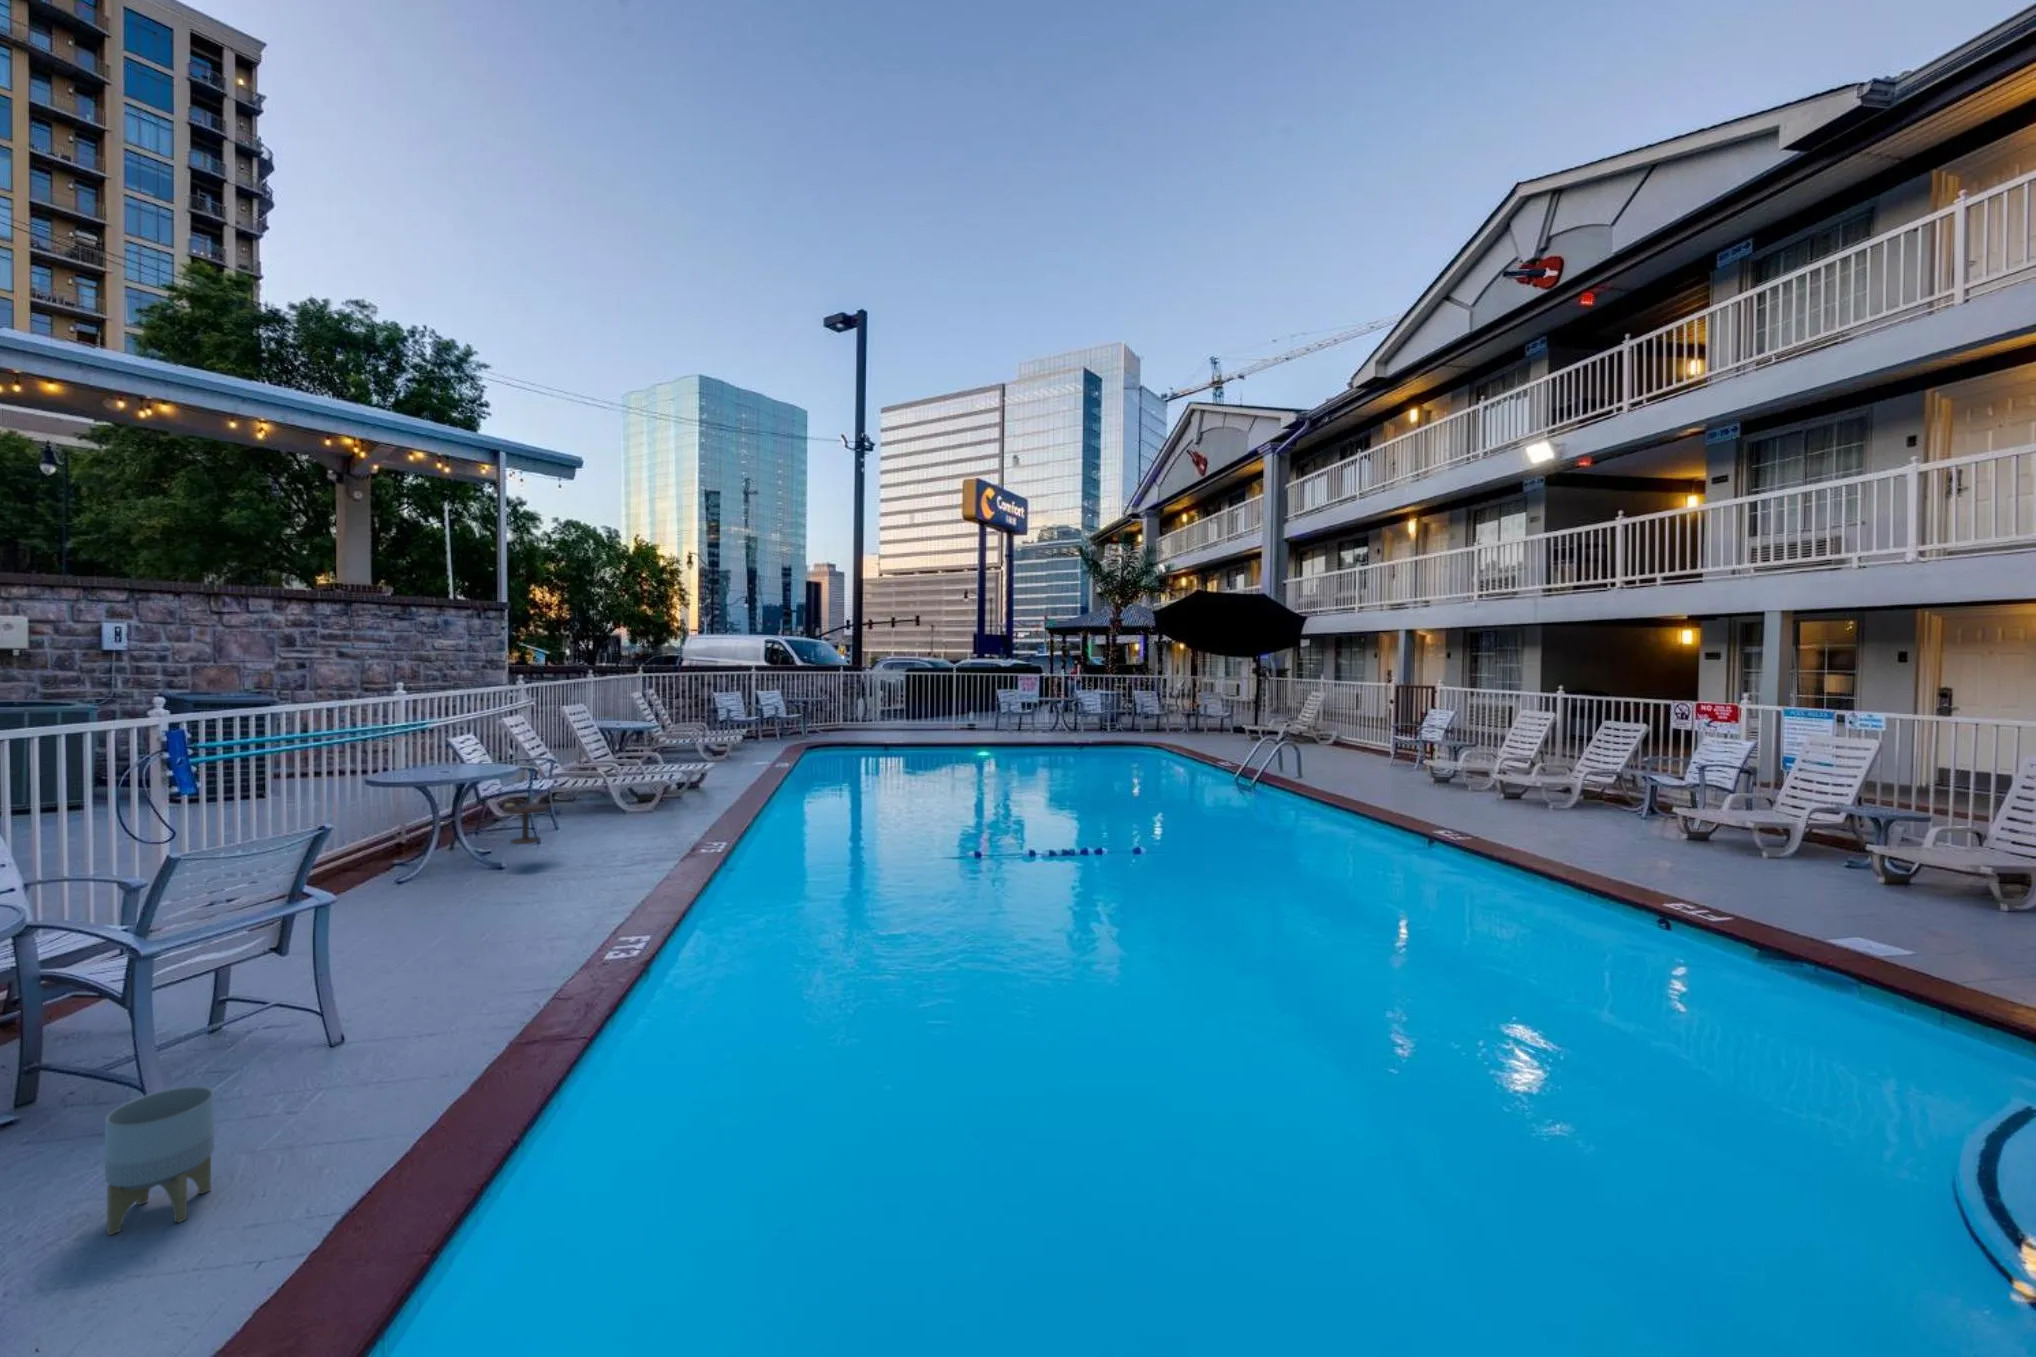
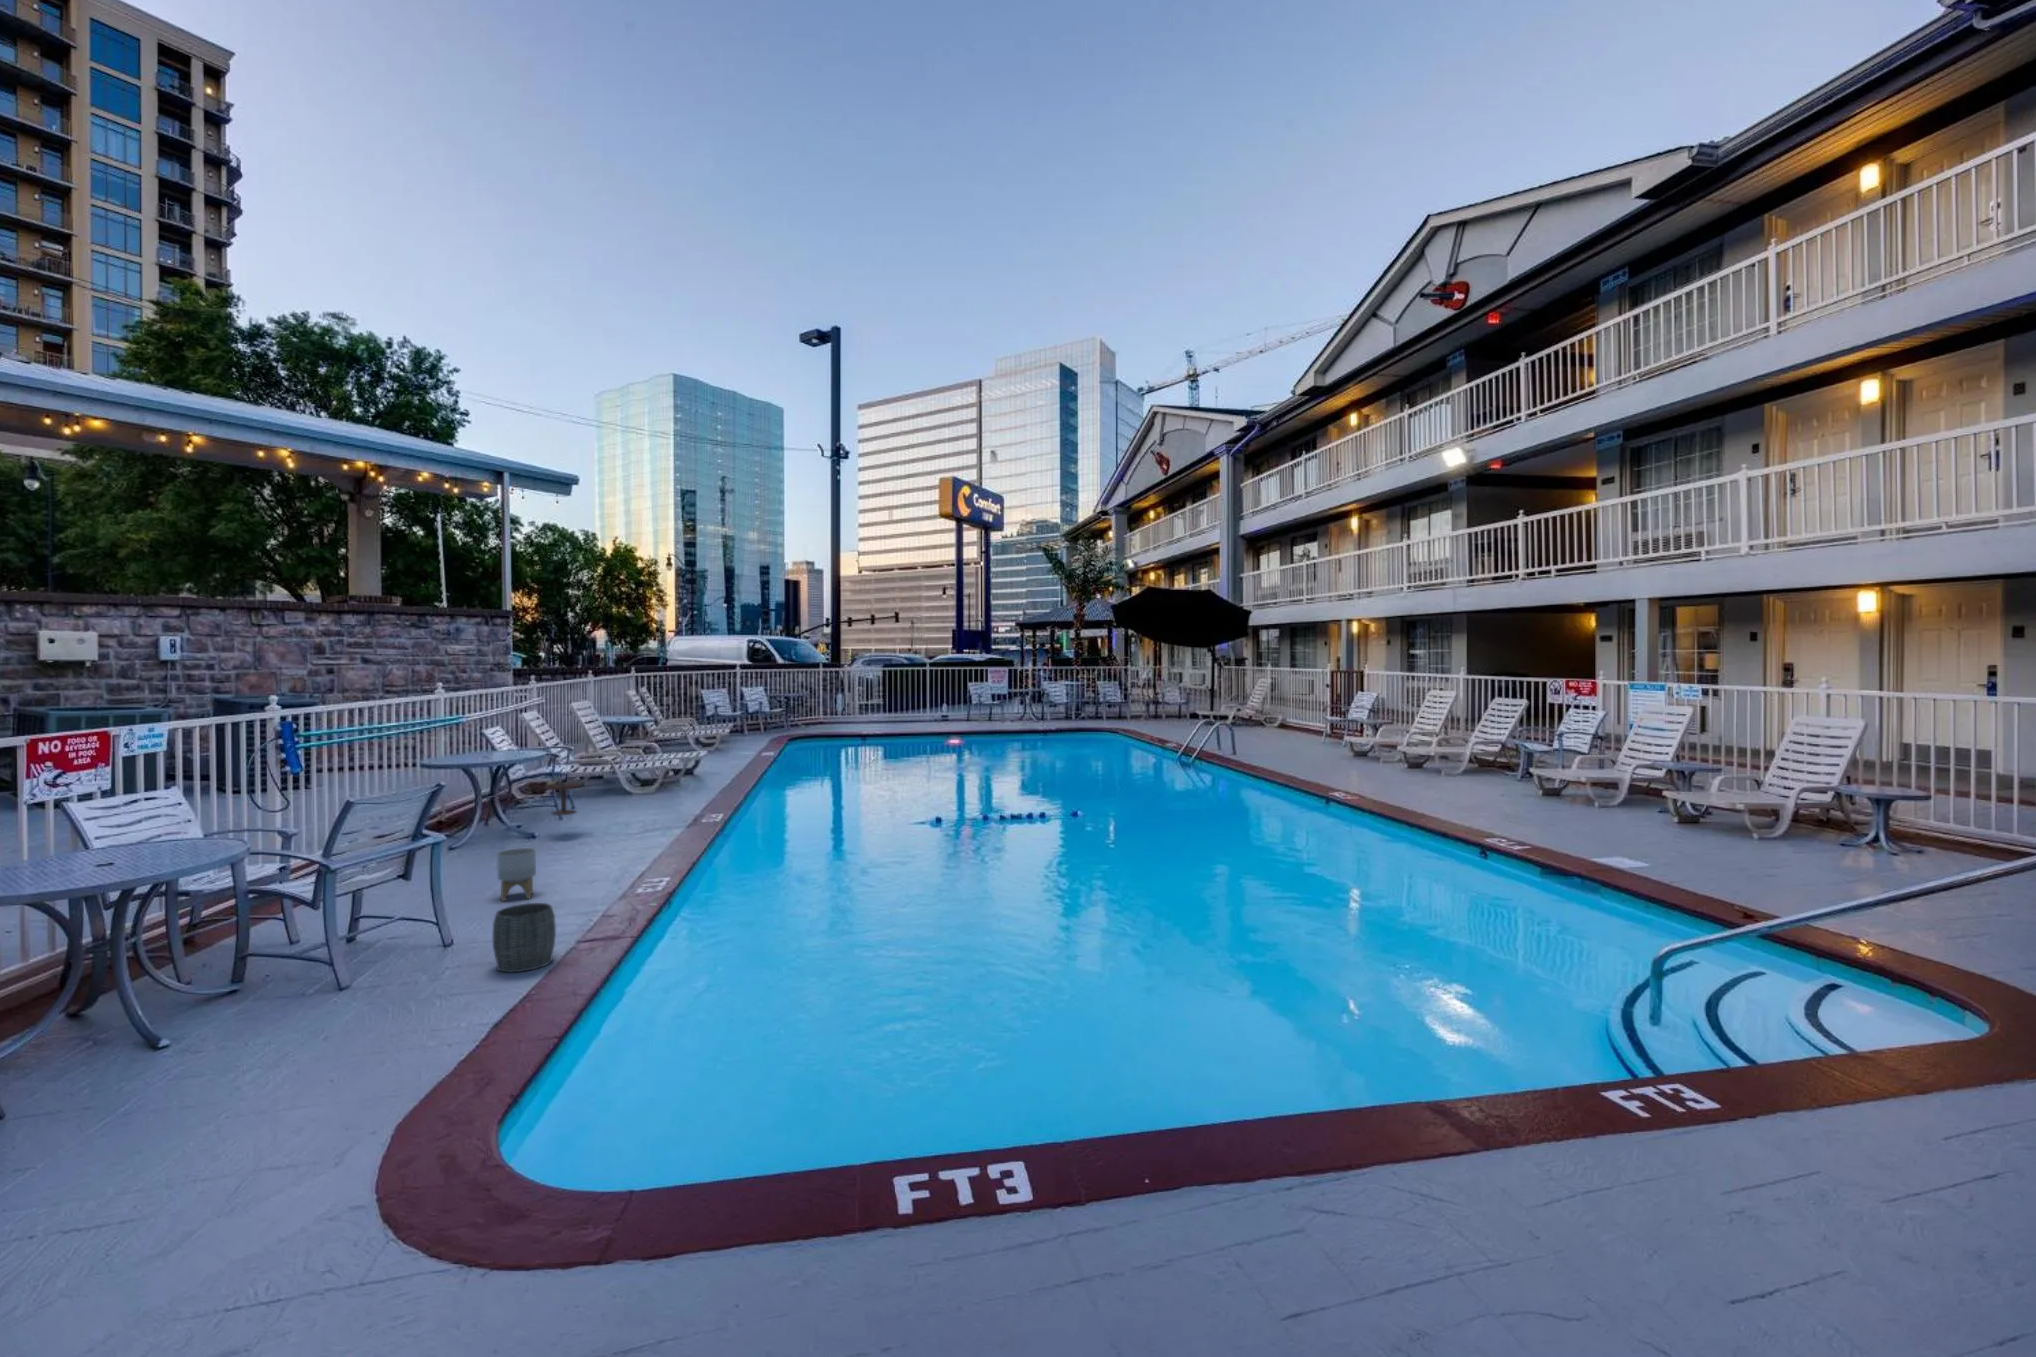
woven basket: none [364,992,456,1097] -> present [493,903,556,972]
planter: present [105,1086,214,1235] -> present [497,848,536,901]

